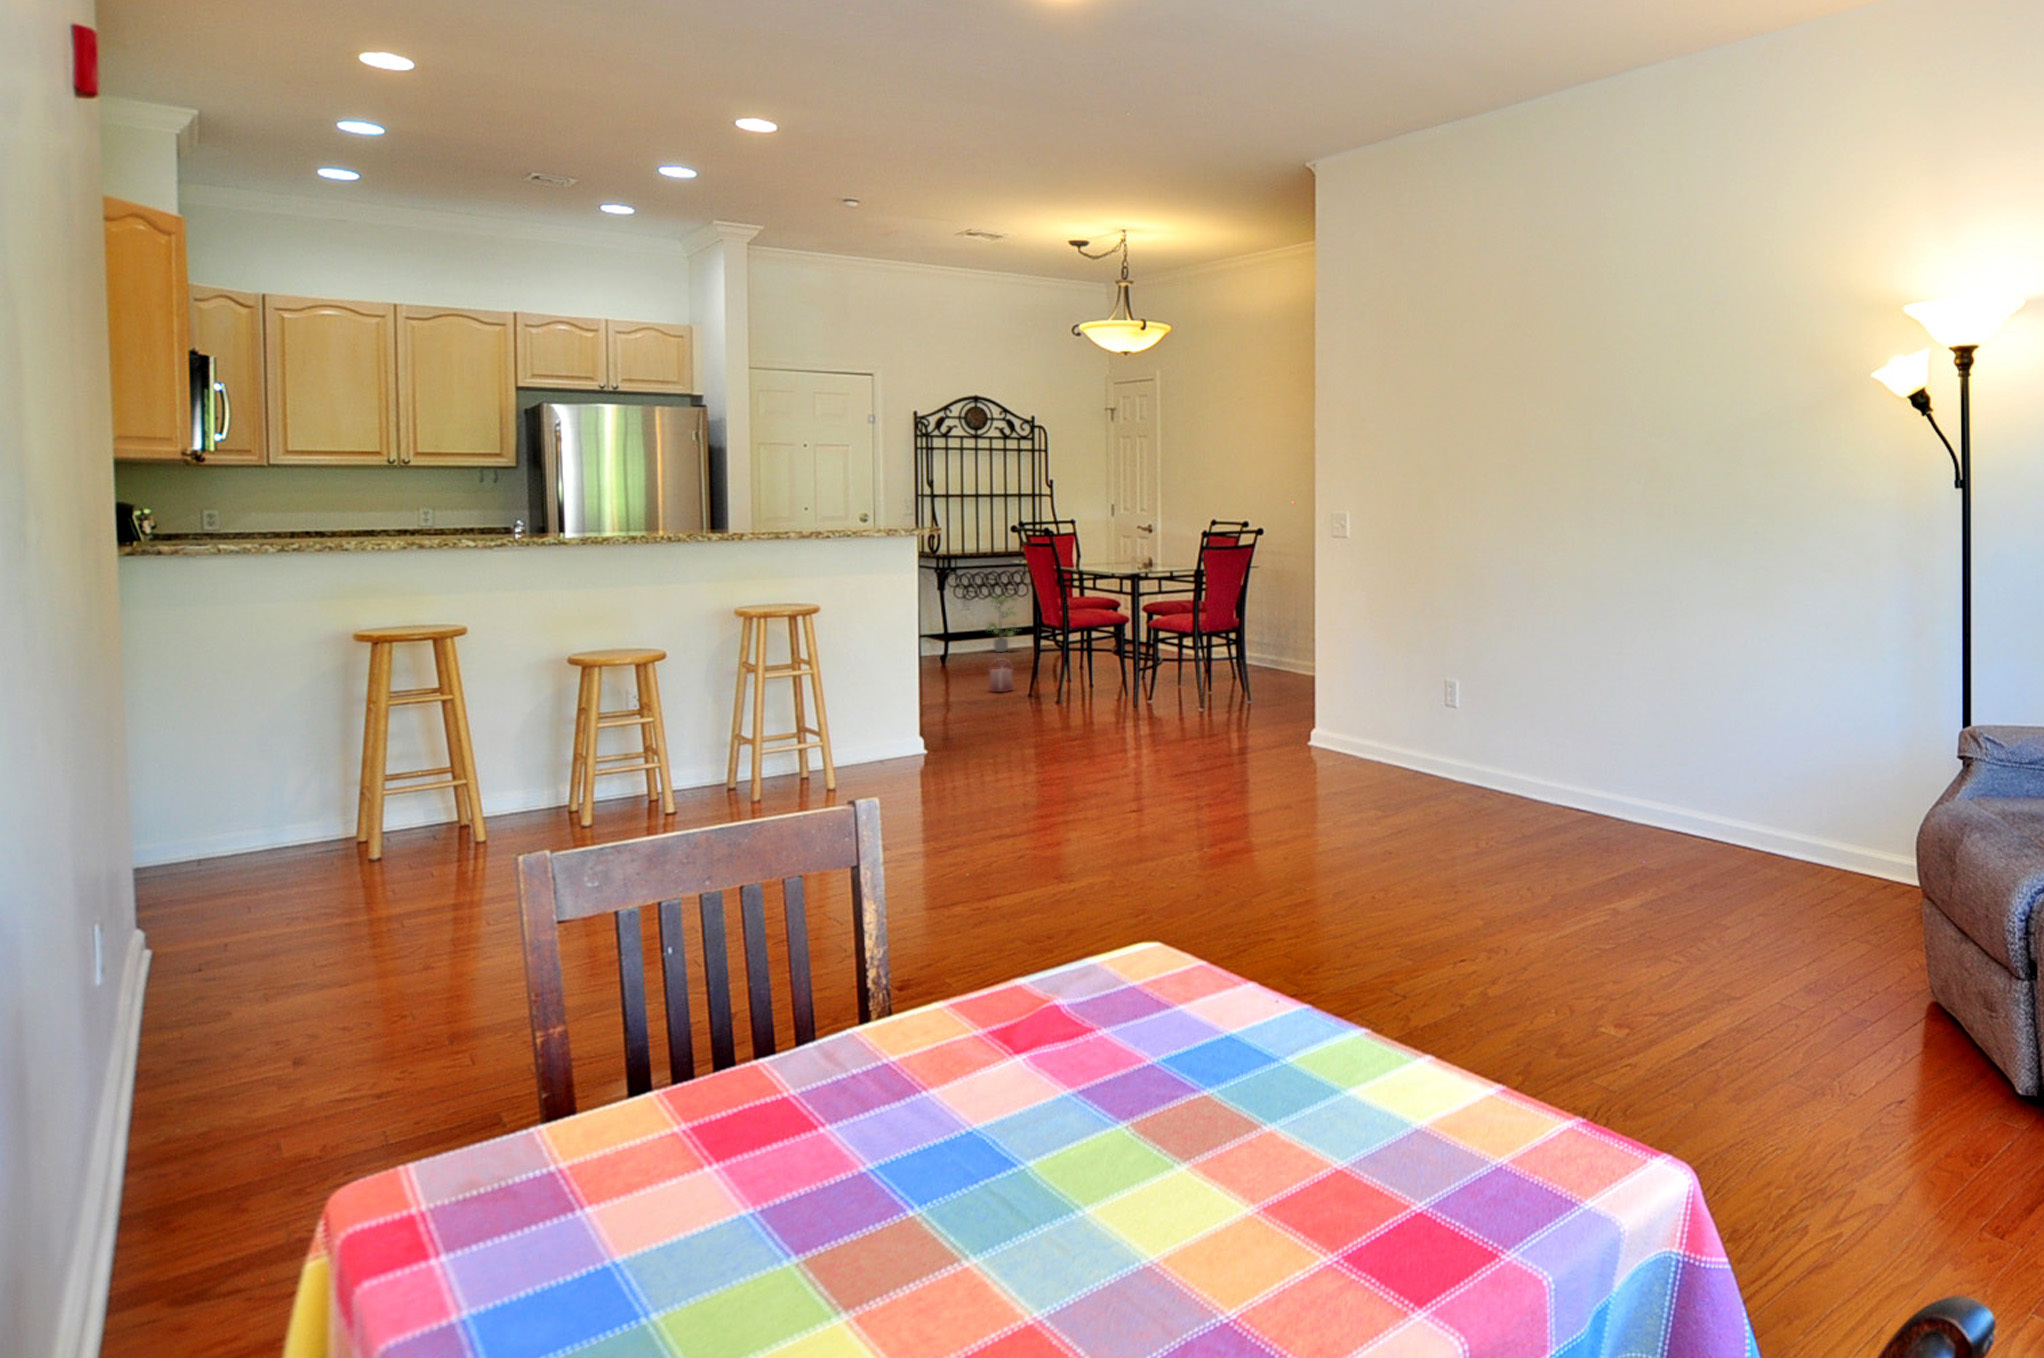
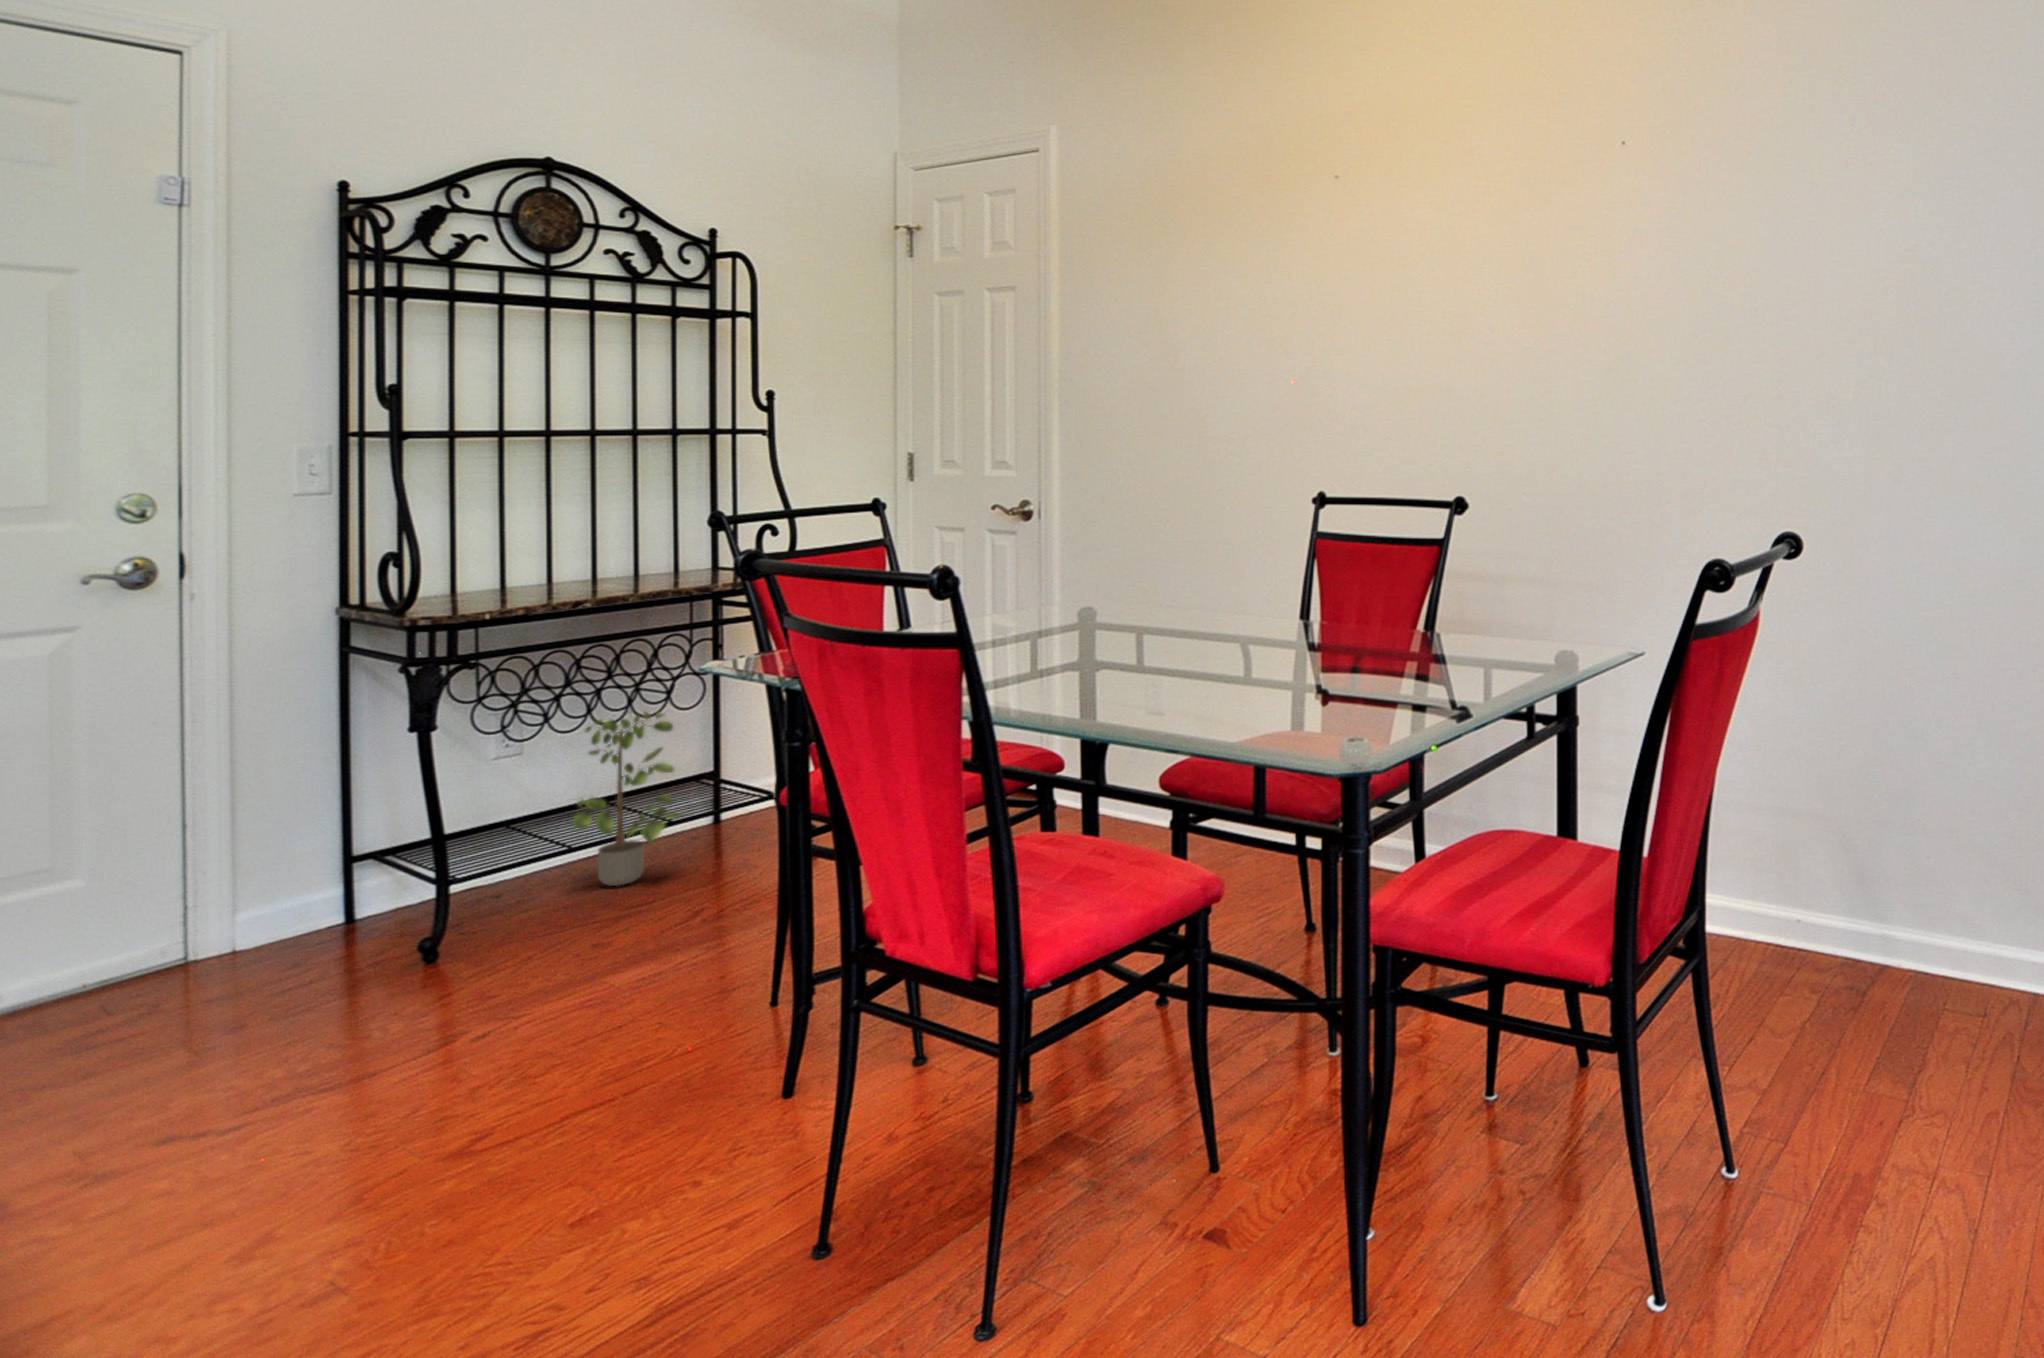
watering can: present [990,659,1013,692] -> none [614,1048,724,1214]

